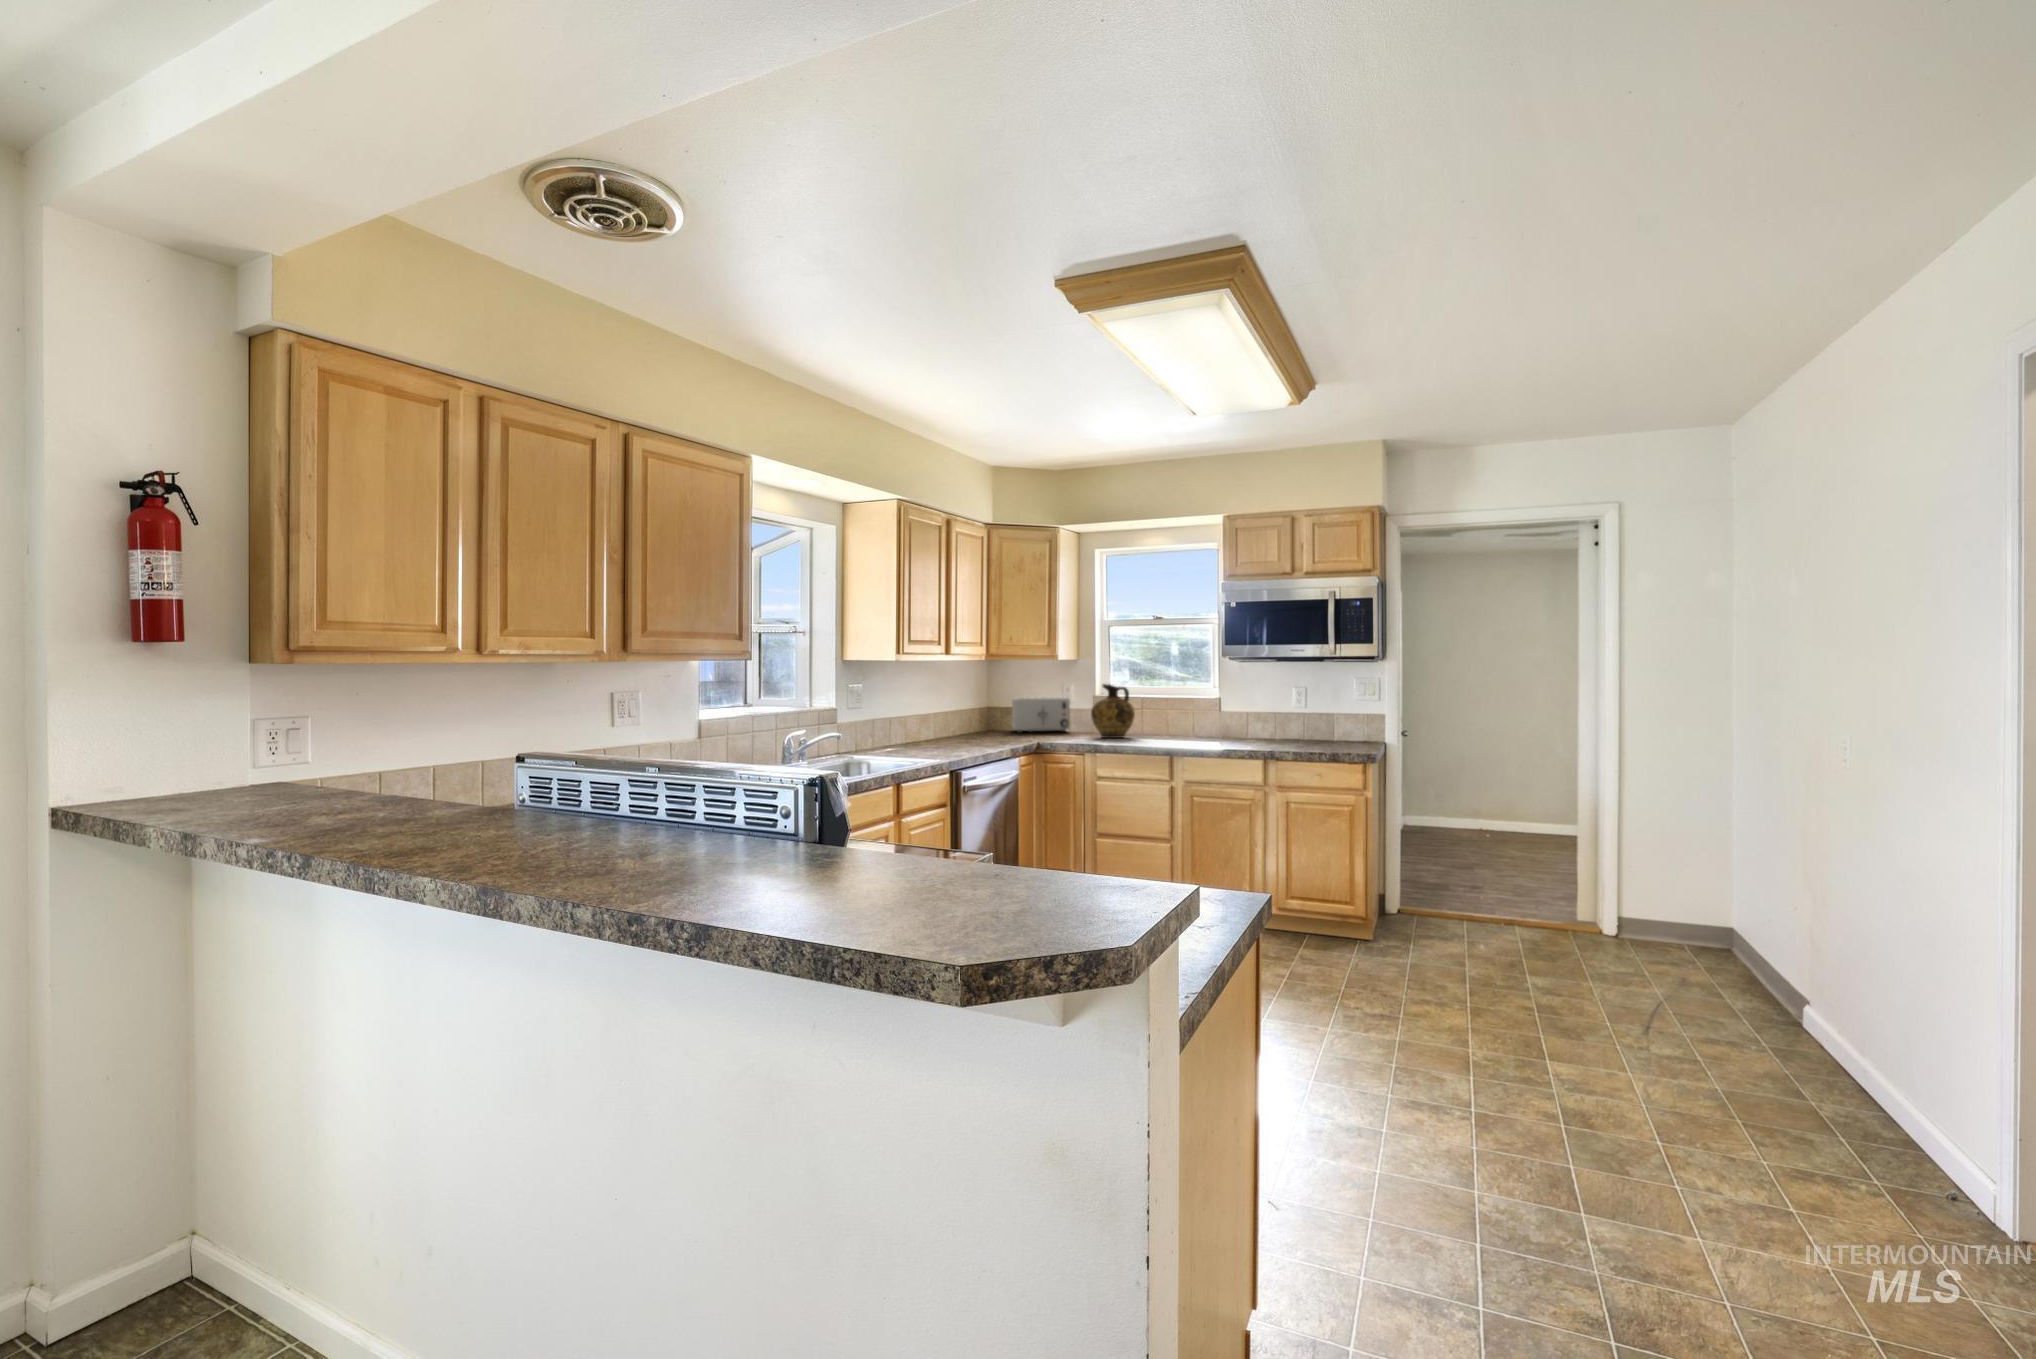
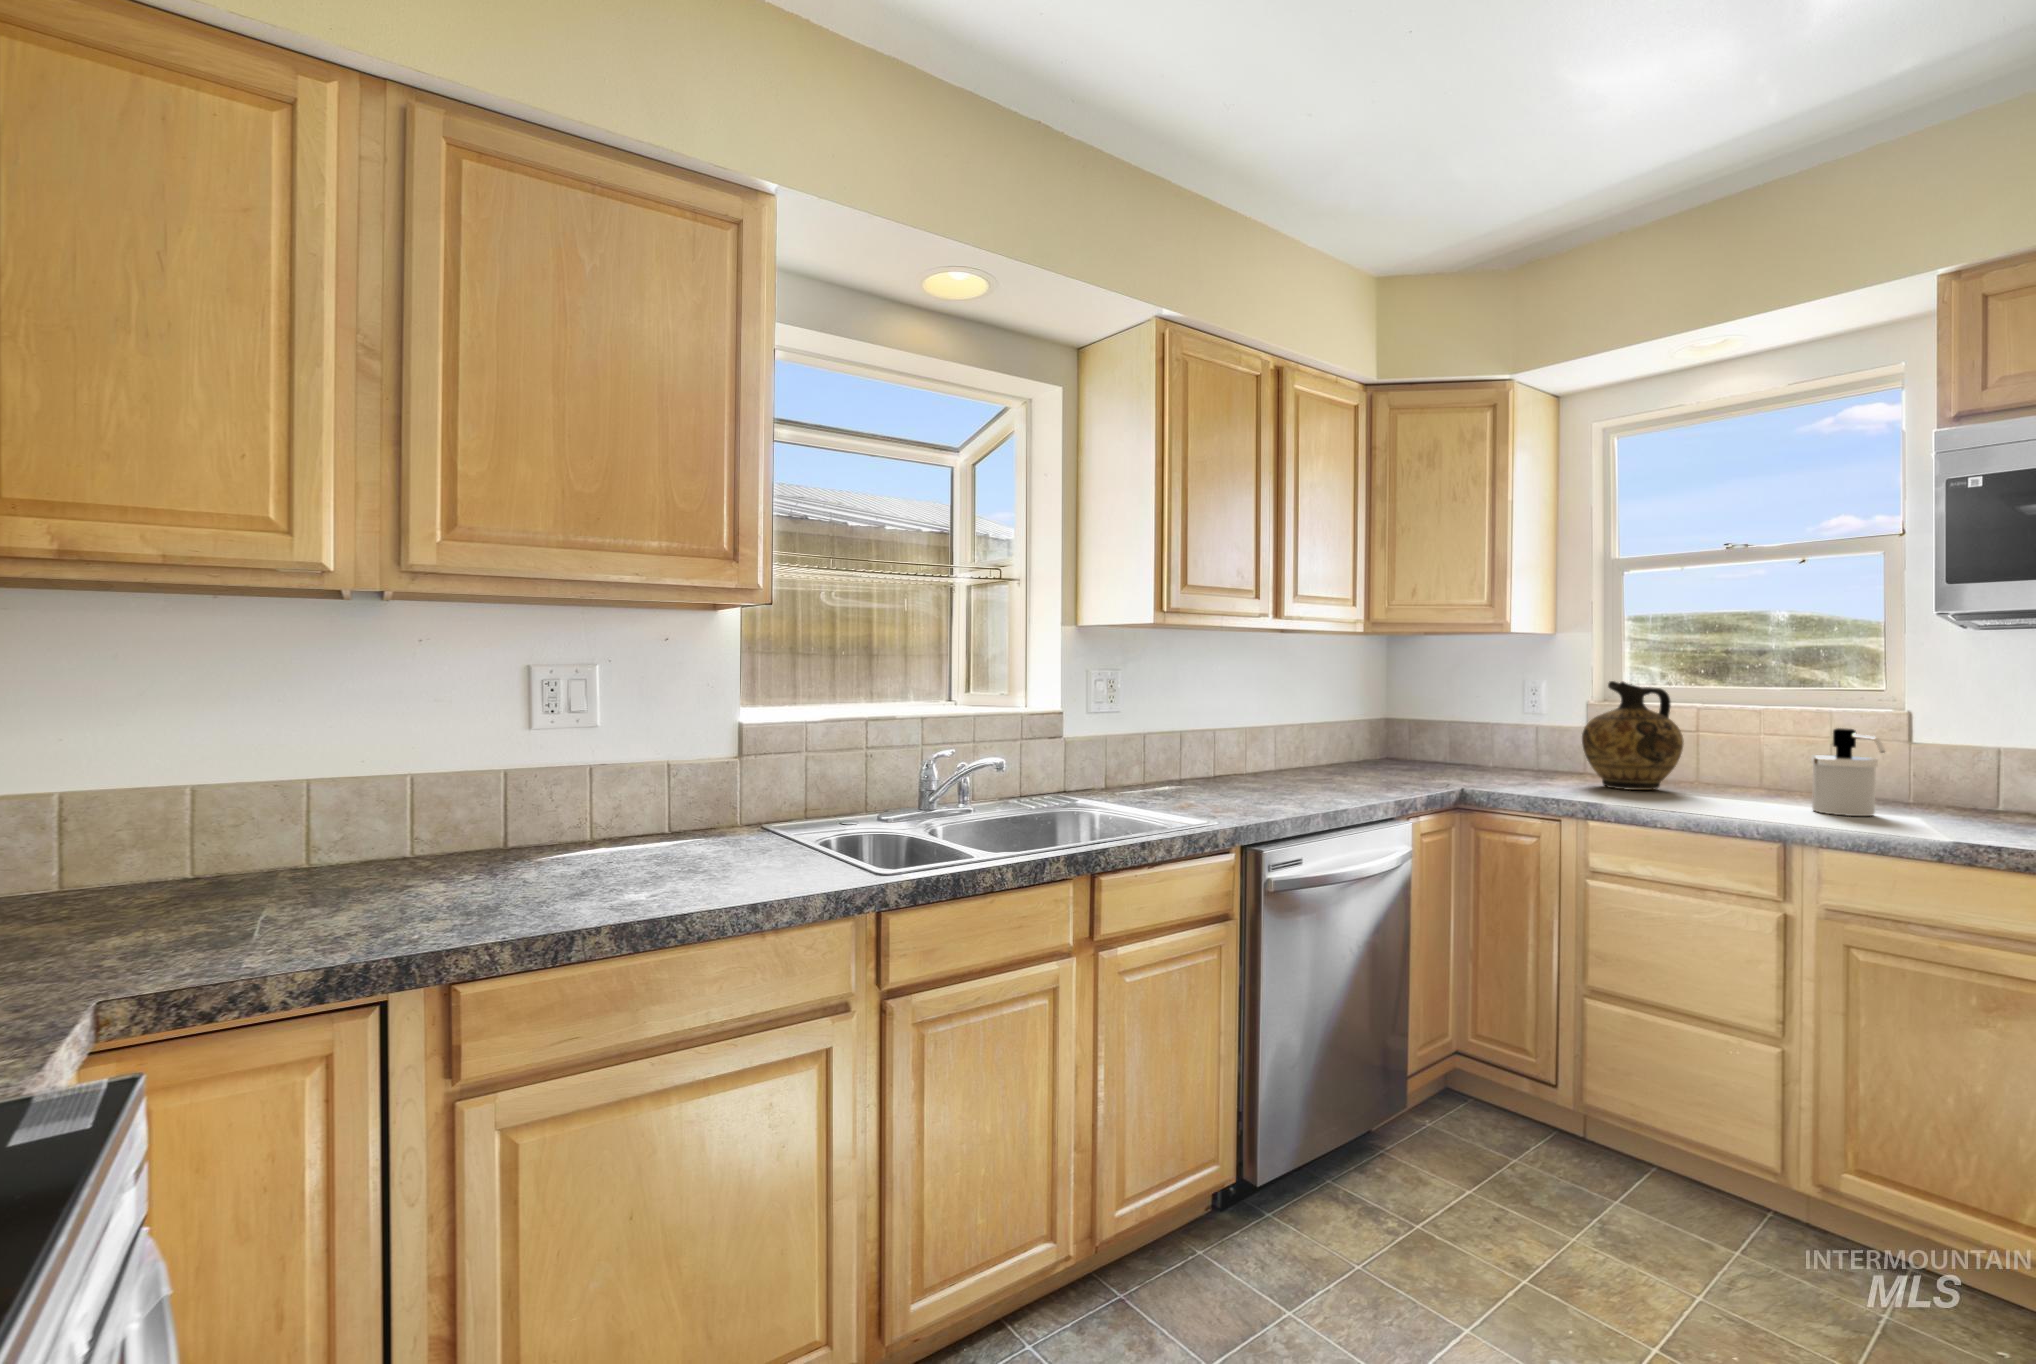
toaster: present [1012,697,1070,733] -> none [1427,704,1540,769]
soap dispenser: none [1184,704,1209,743] -> present [1811,728,1885,816]

